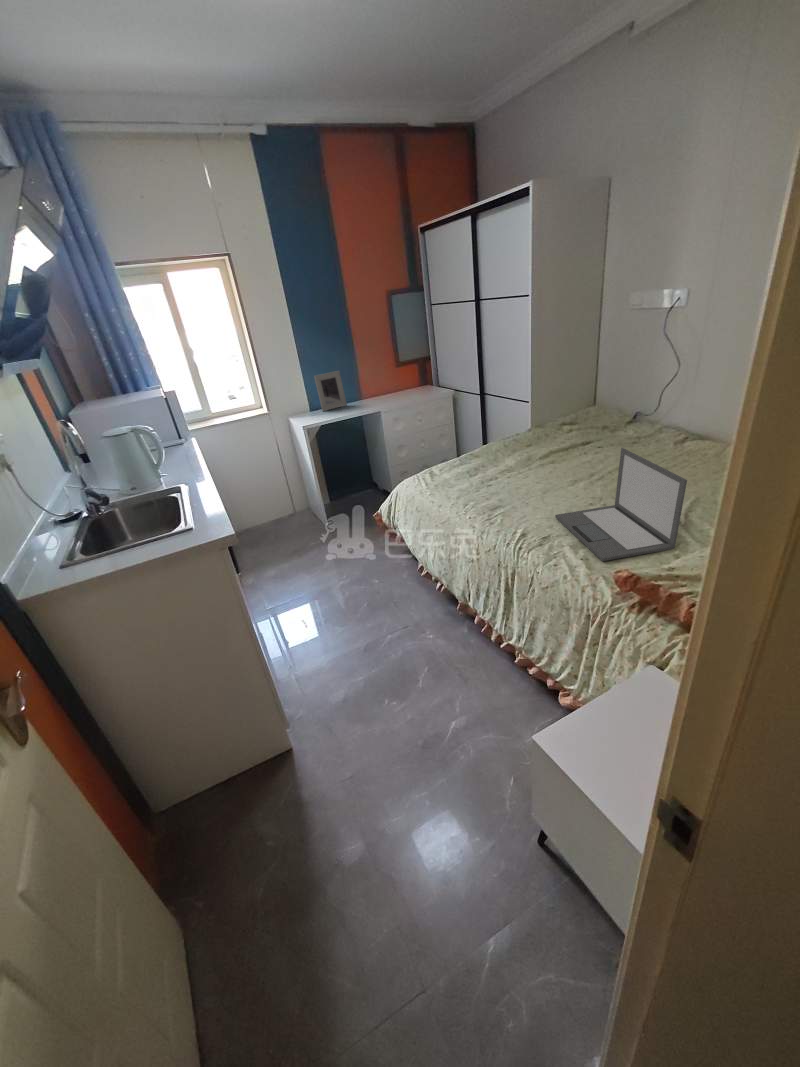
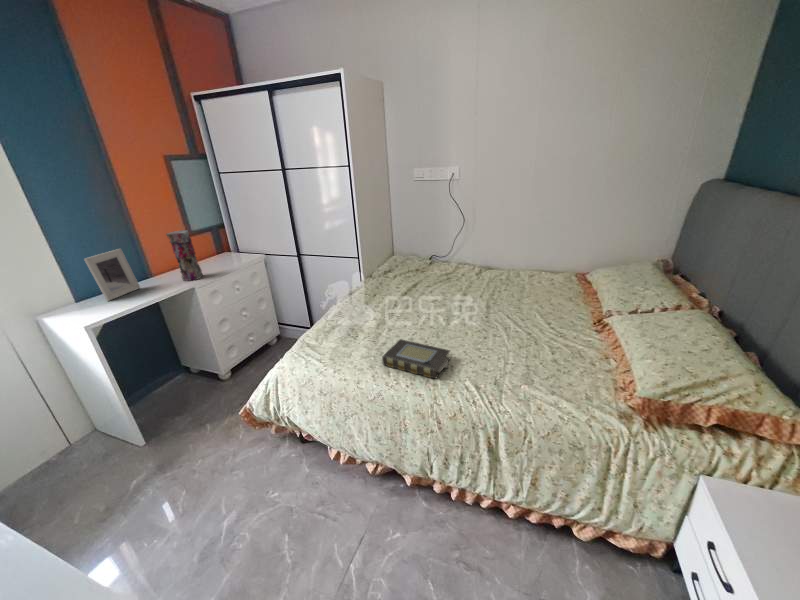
vase: none [369,359,392,405] -> present [166,230,203,281]
laptop: present [555,448,687,561] -> none [480,283,599,389]
book: none [467,484,528,520] -> present [382,339,450,378]

